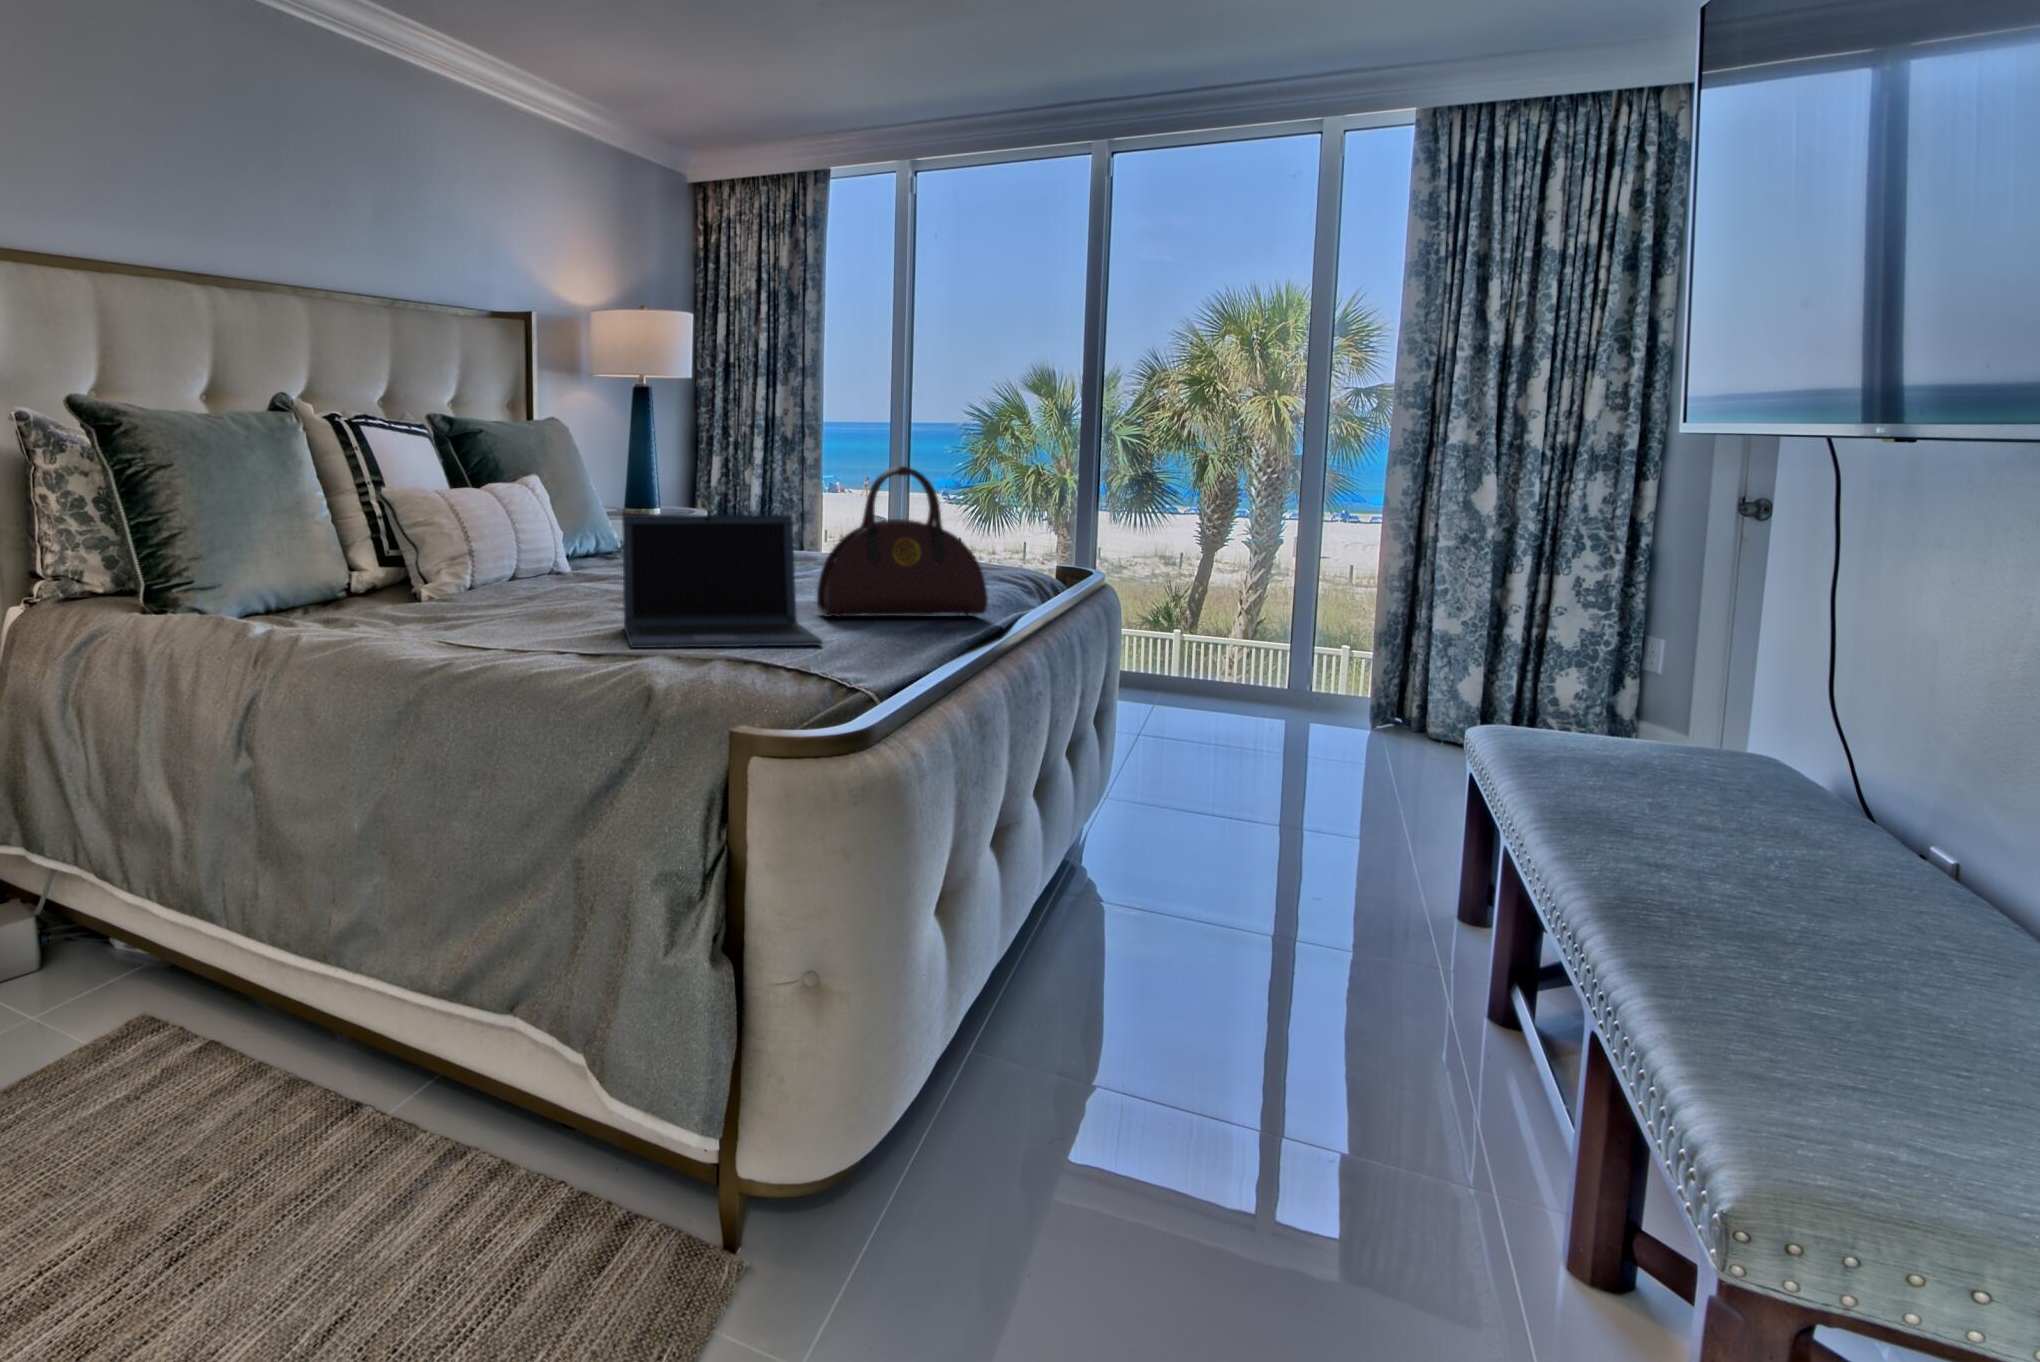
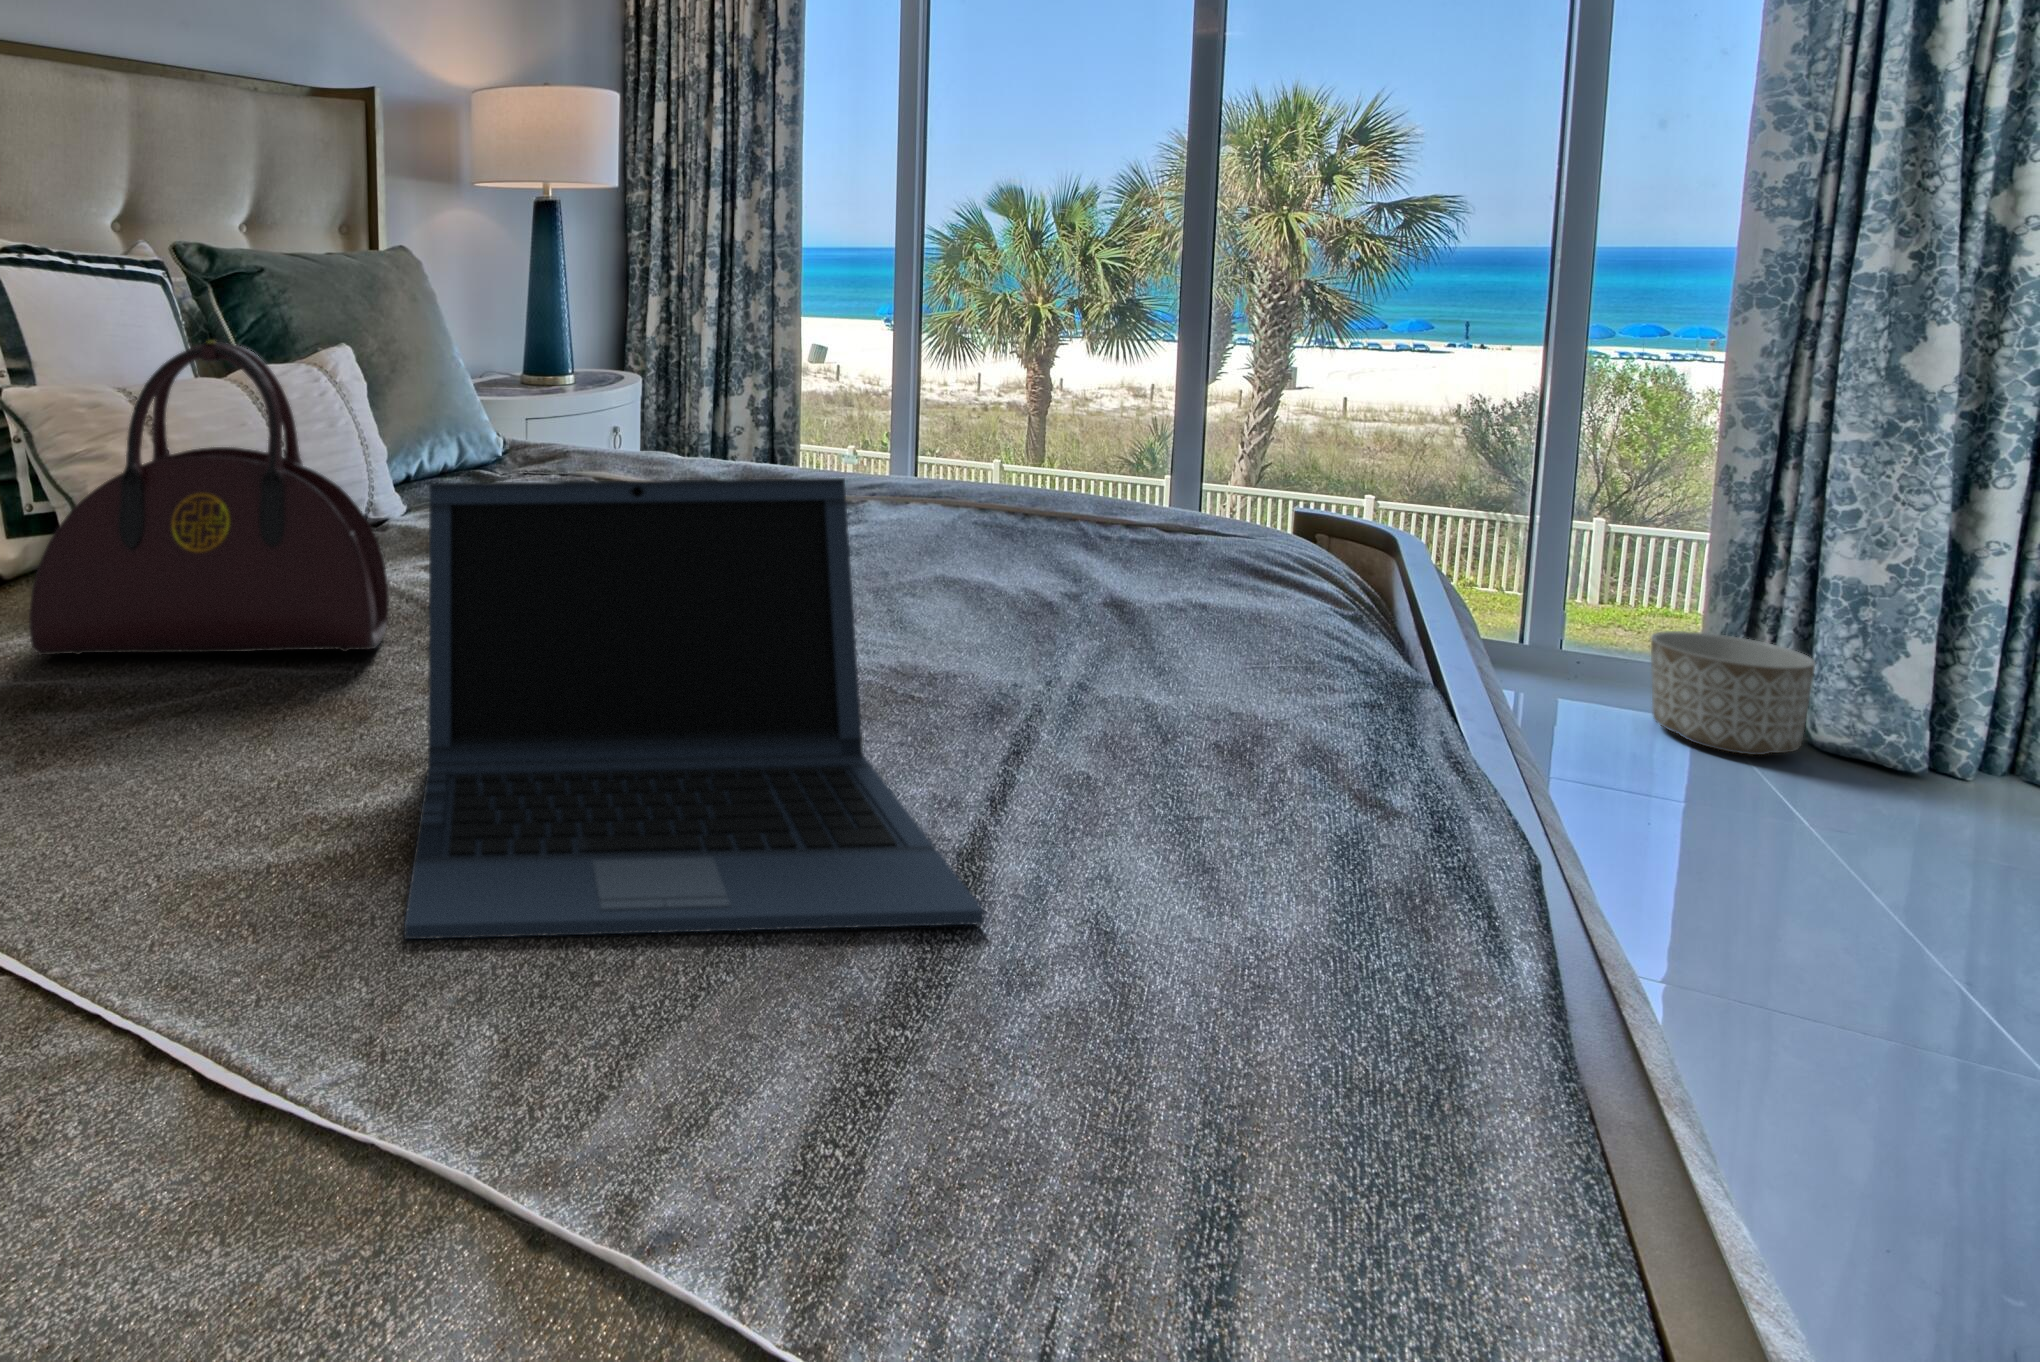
handbag: present [817,466,988,617] -> present [29,341,389,655]
planter: none [1339,670,1423,740] -> present [1651,631,1815,755]

